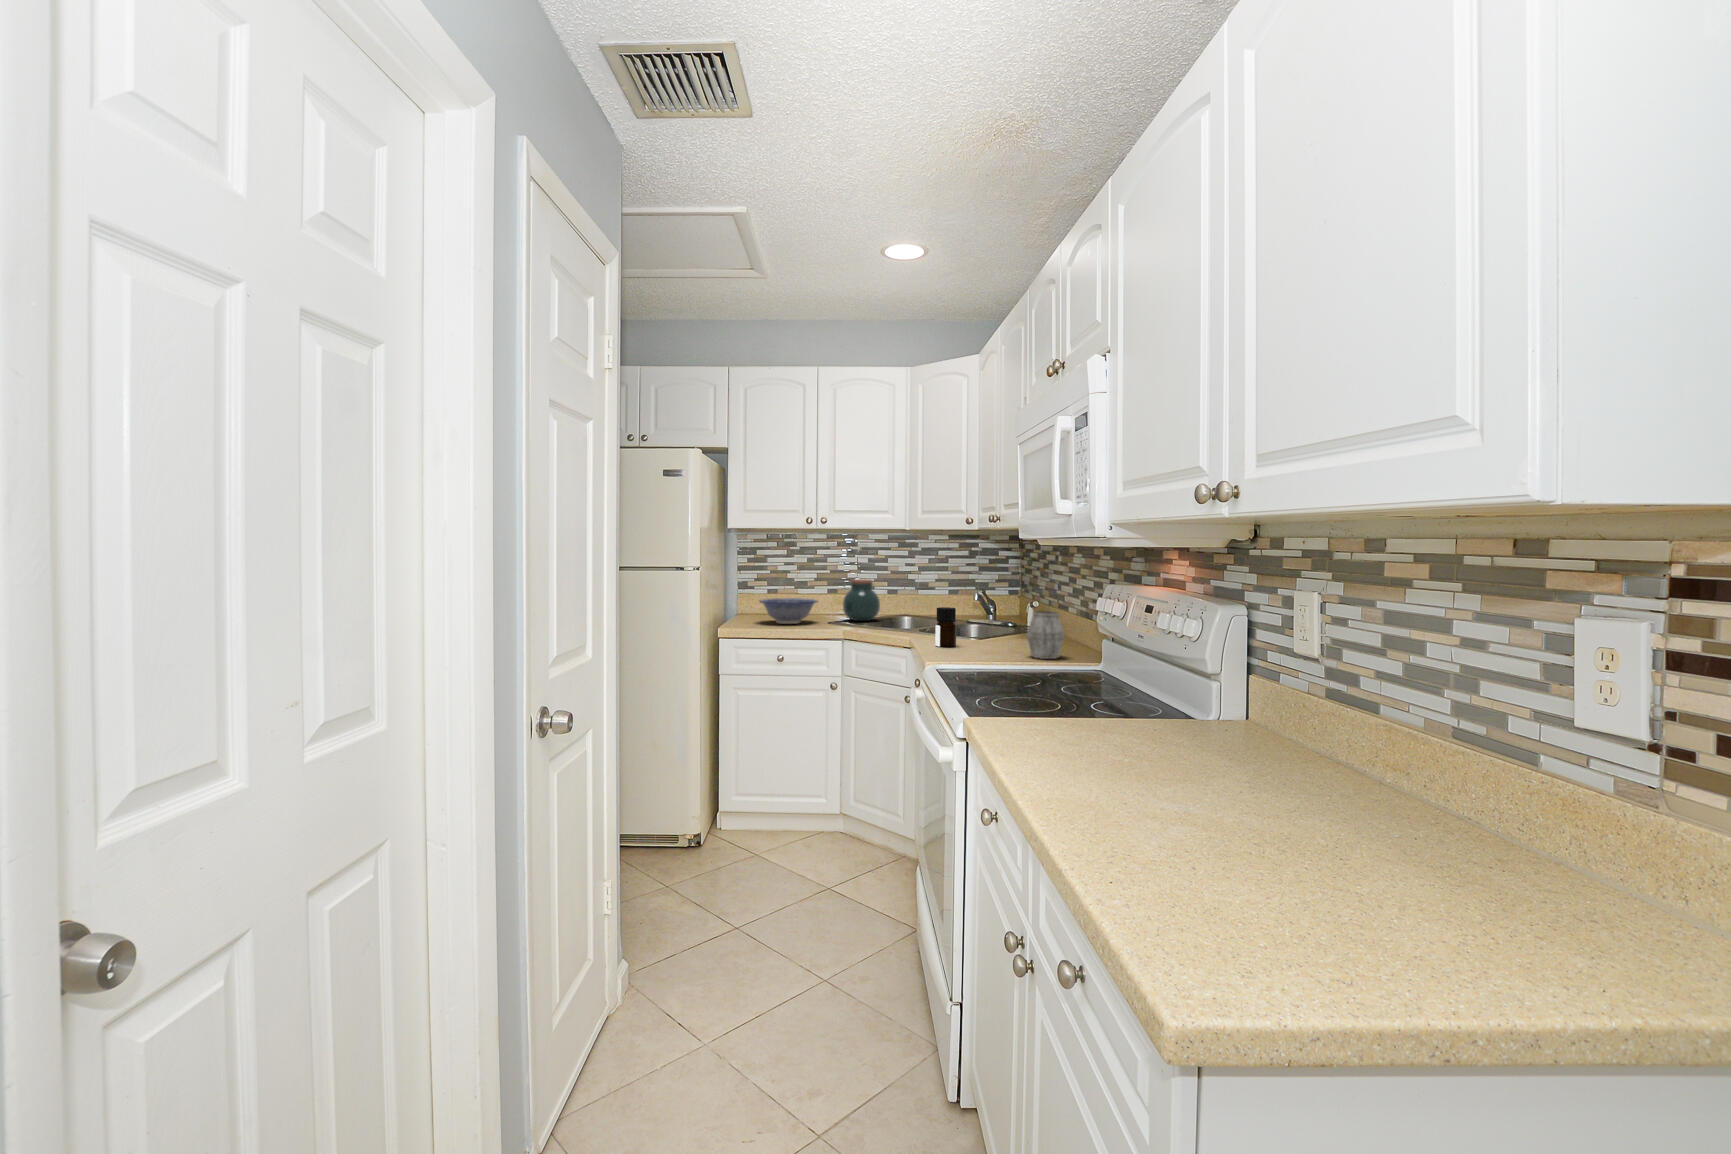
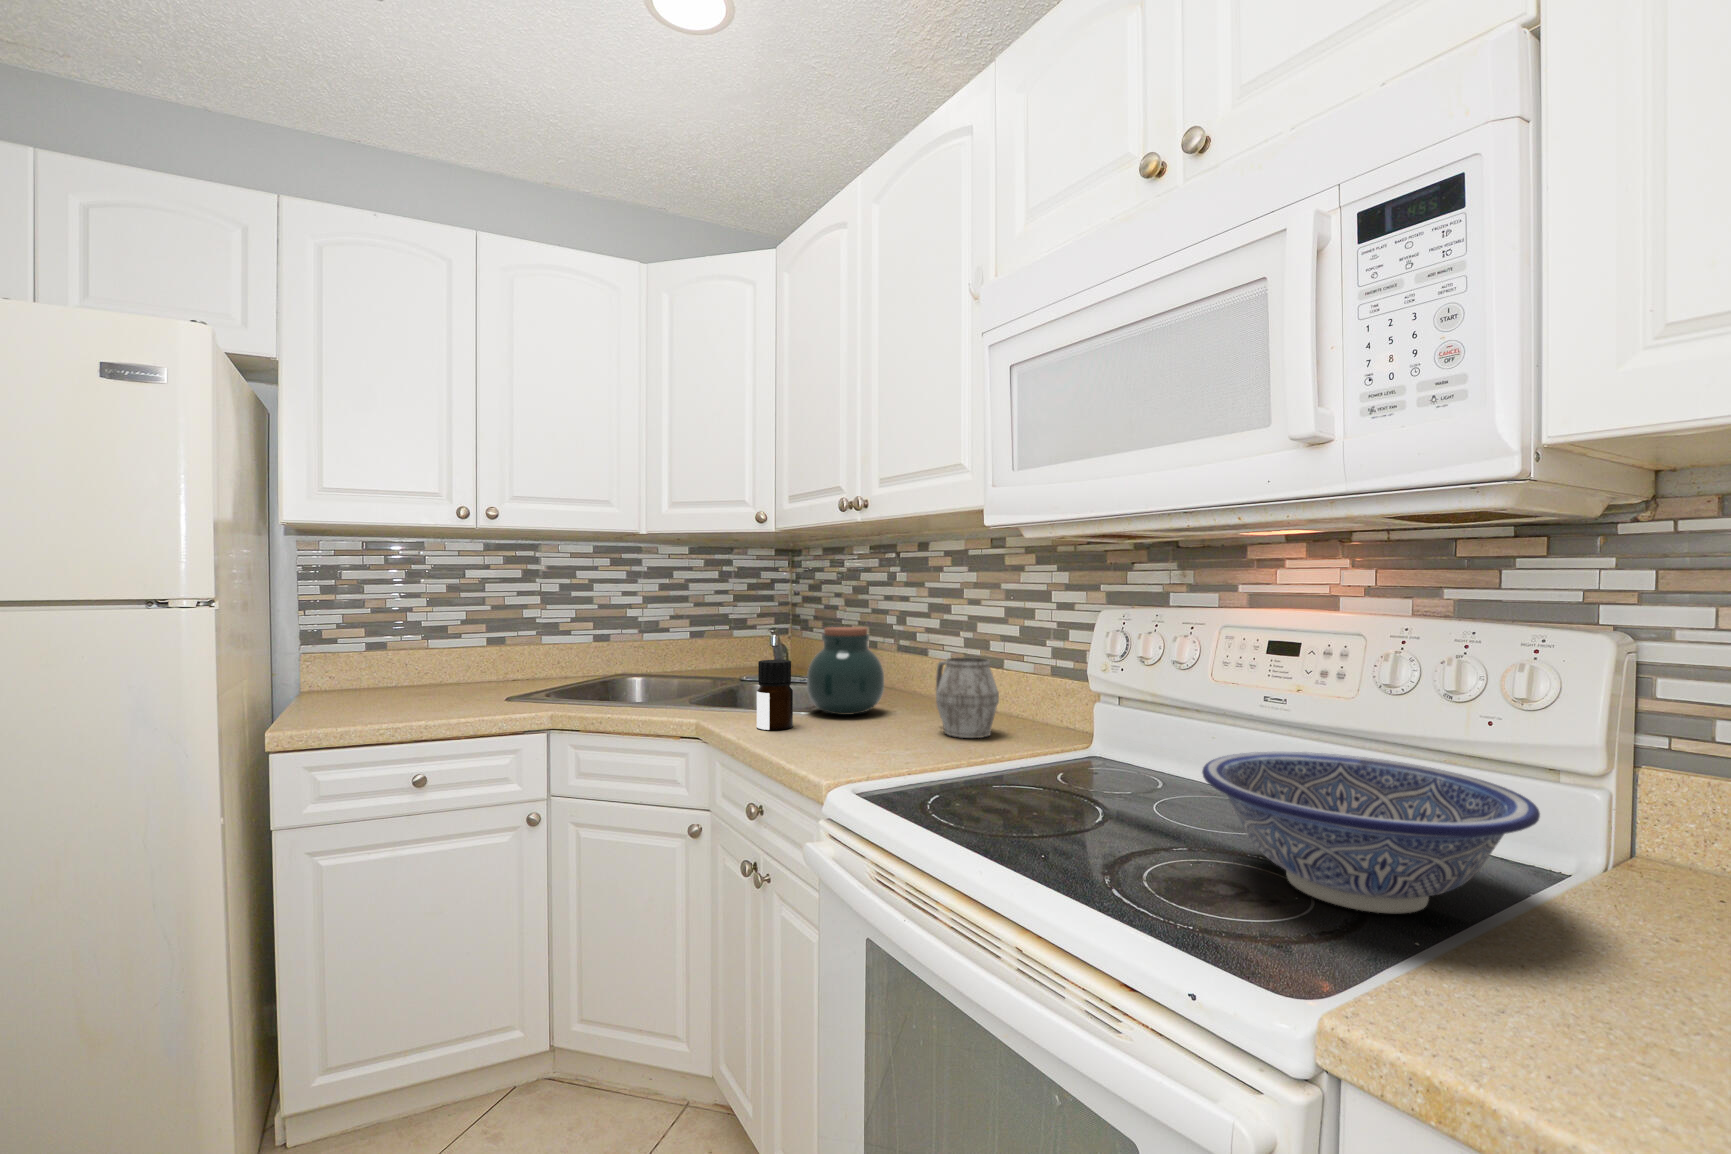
jar: present [843,579,880,621] -> present [807,627,884,715]
decorative bowl: present [760,598,817,624] -> present [1202,752,1540,914]

